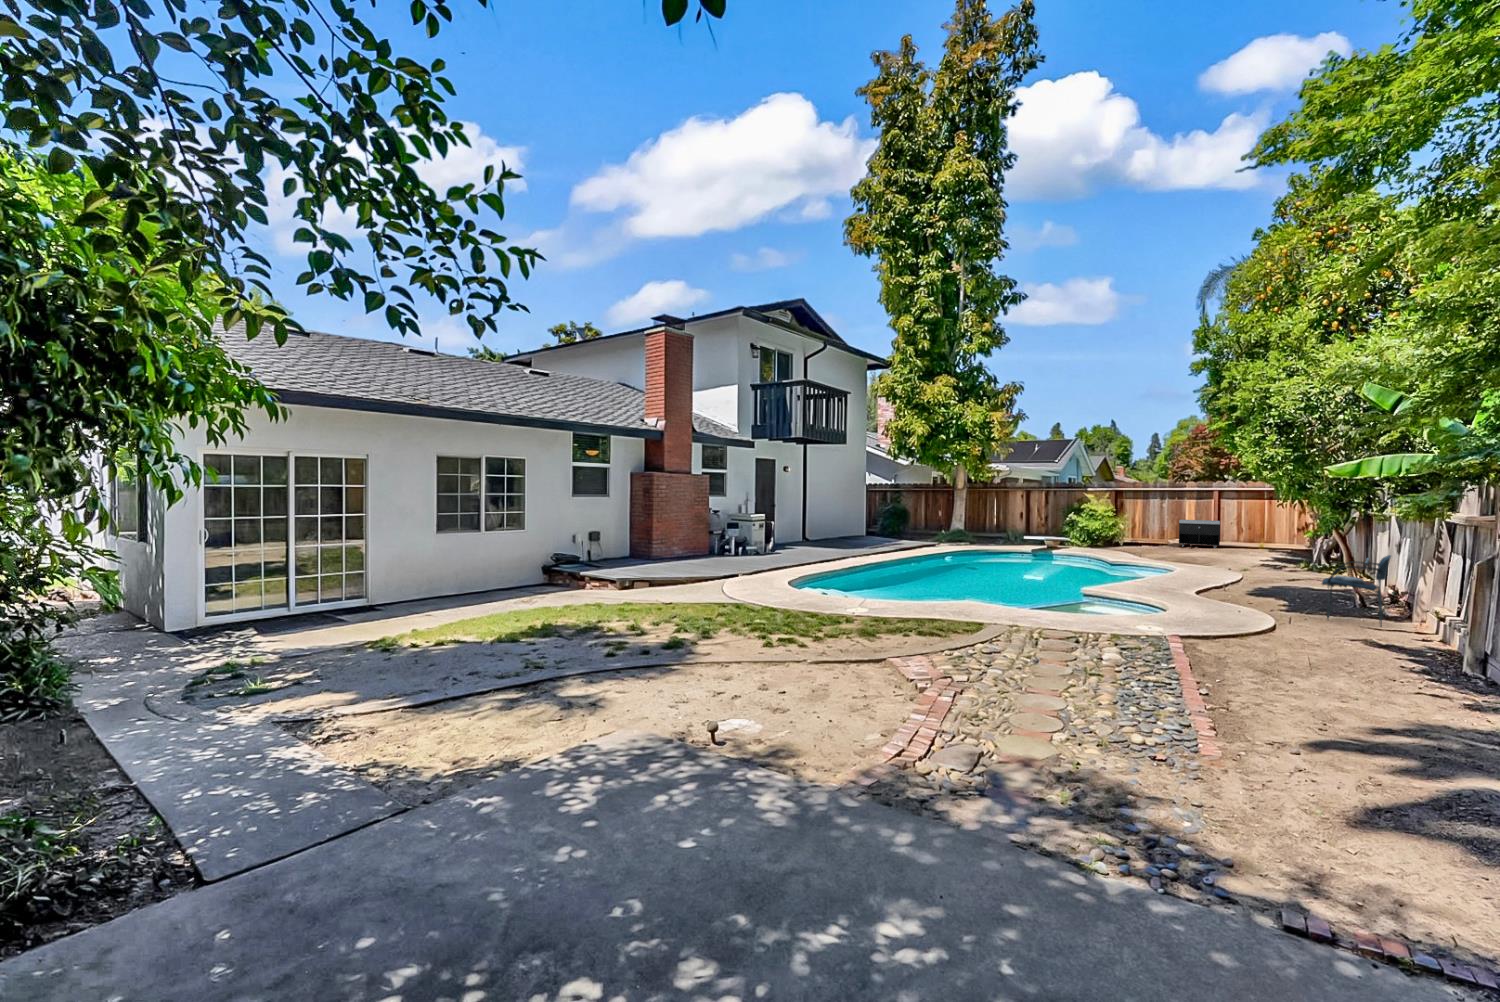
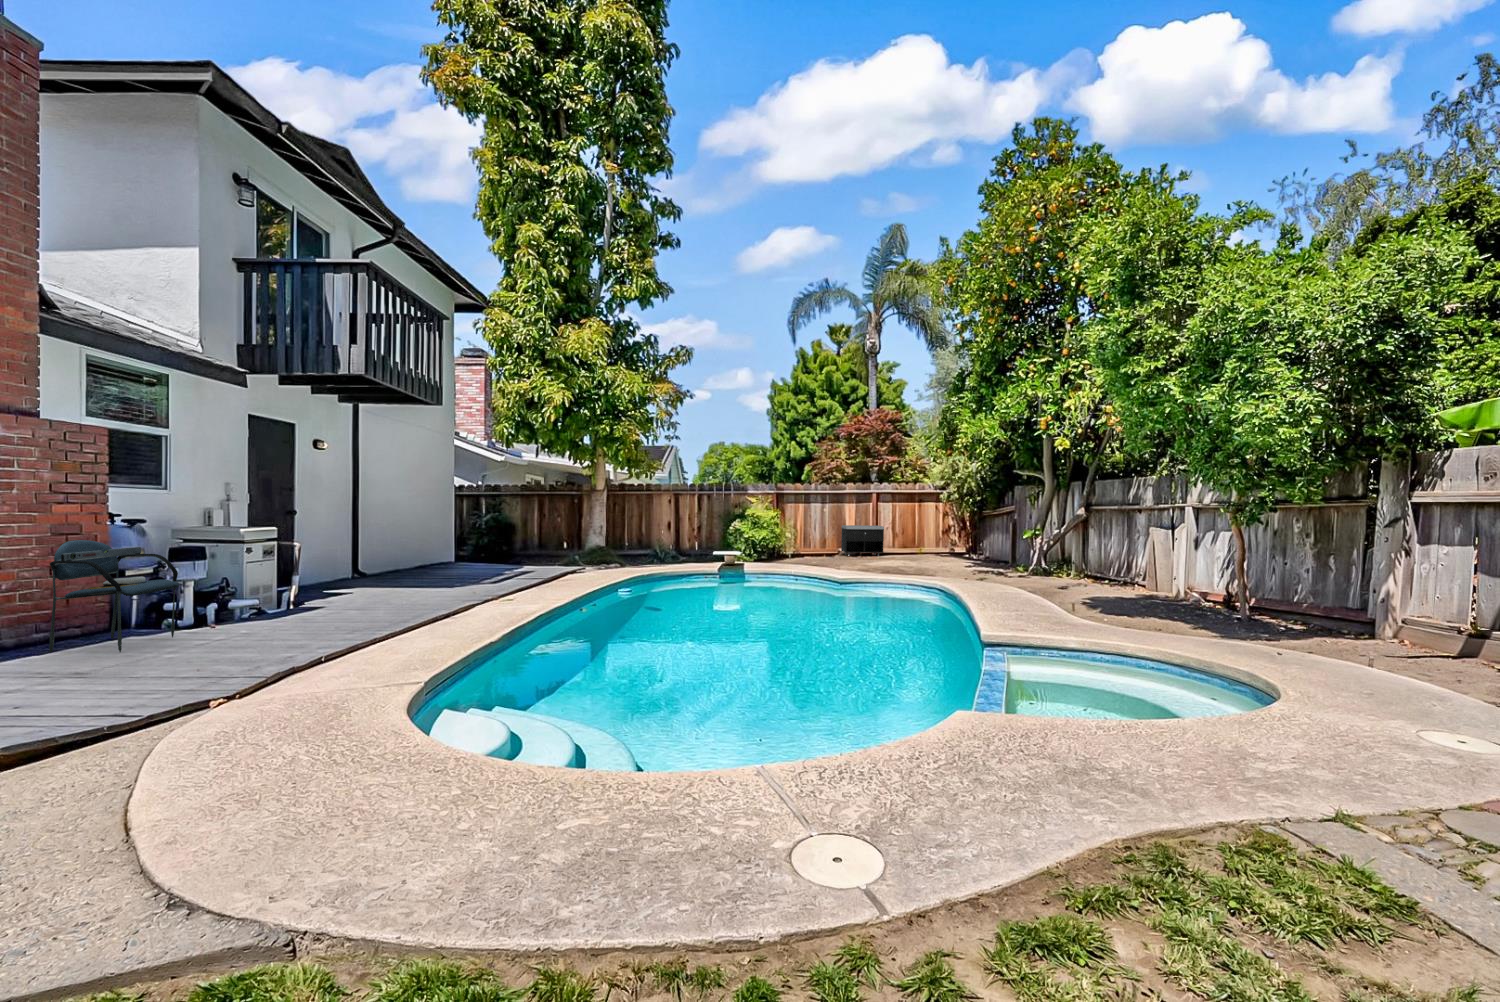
chair: present [1322,555,1391,626] -> present [49,540,179,653]

